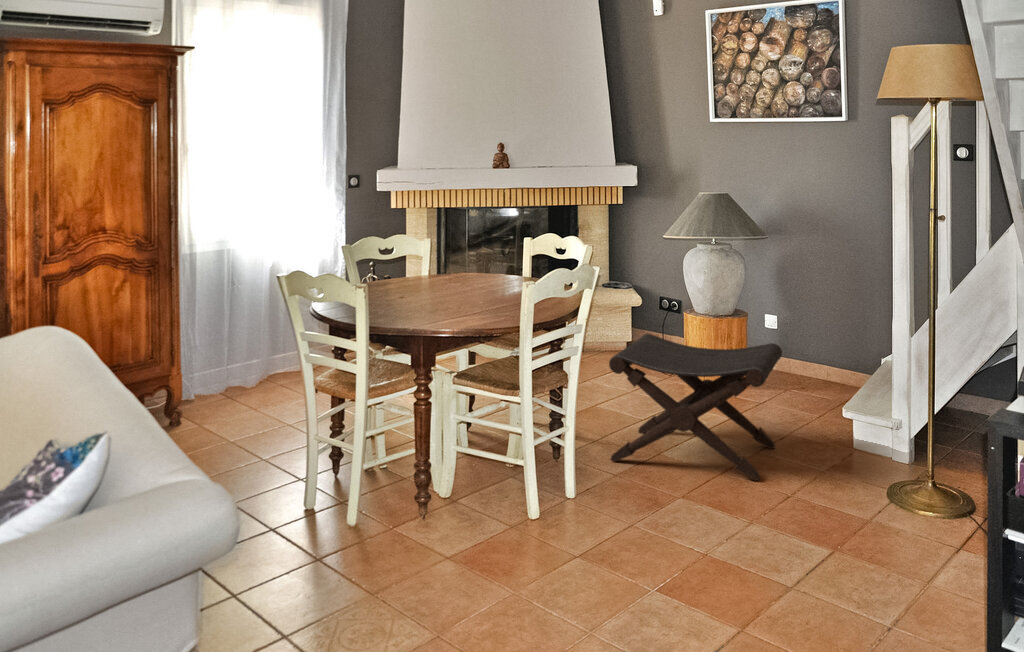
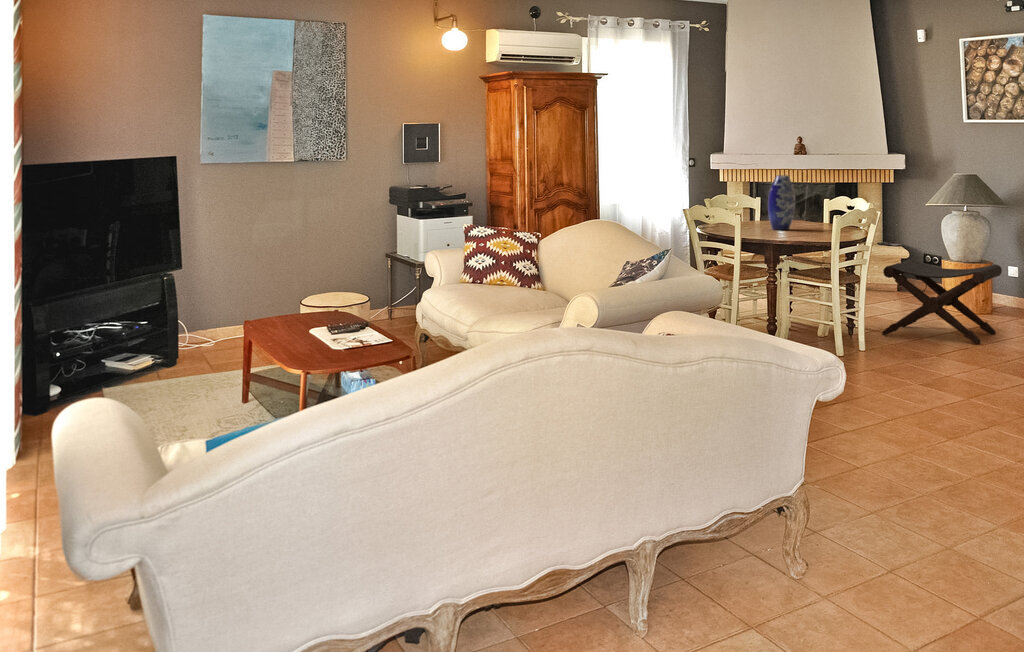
vase: none [413,218,459,312] -> present [768,175,795,230]

